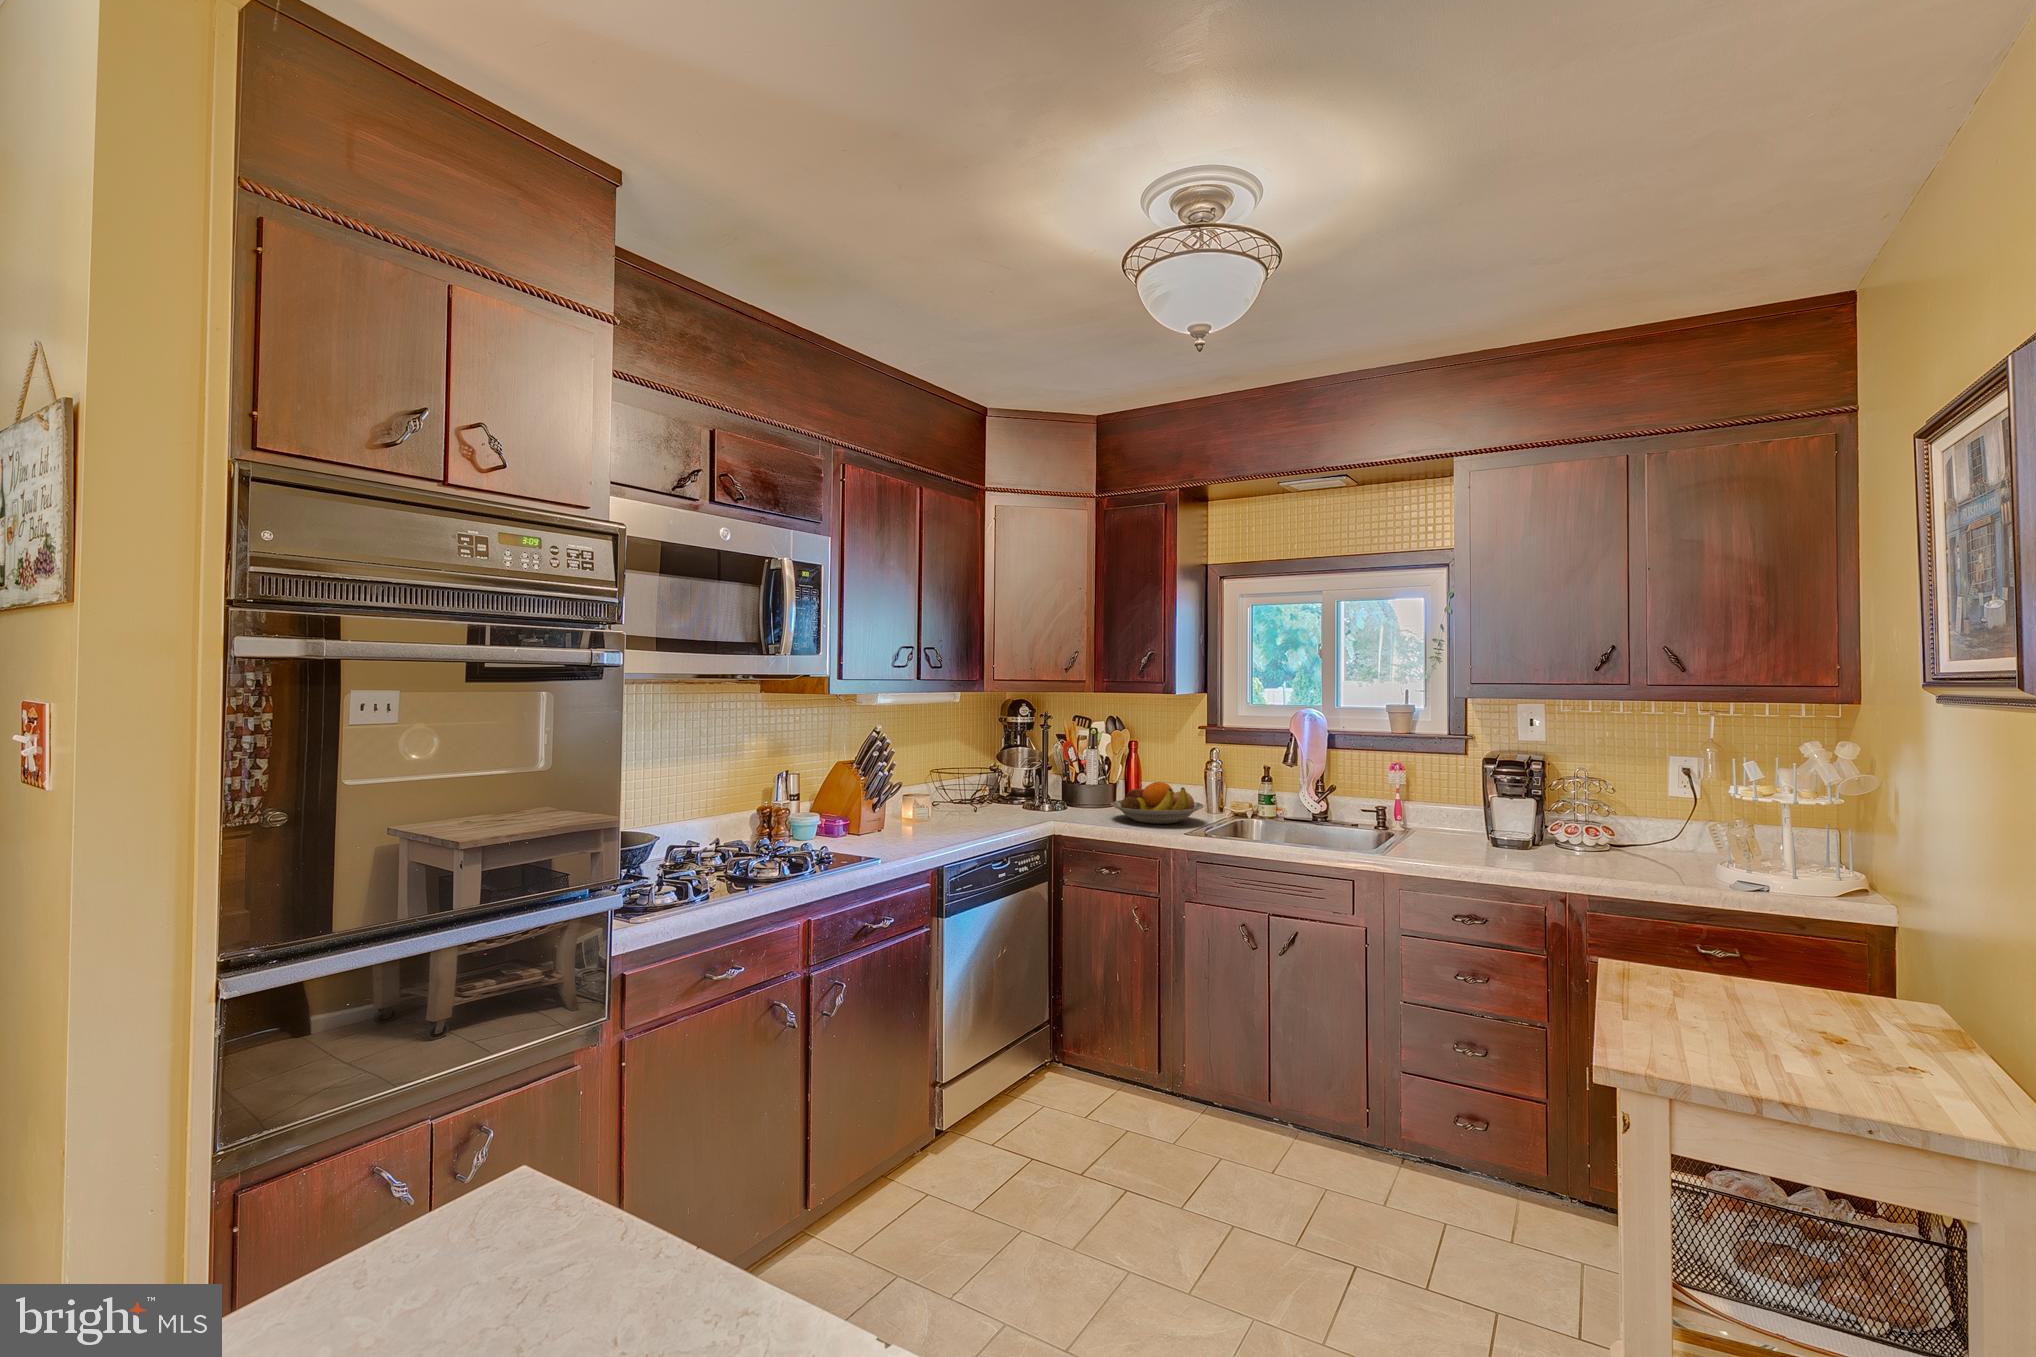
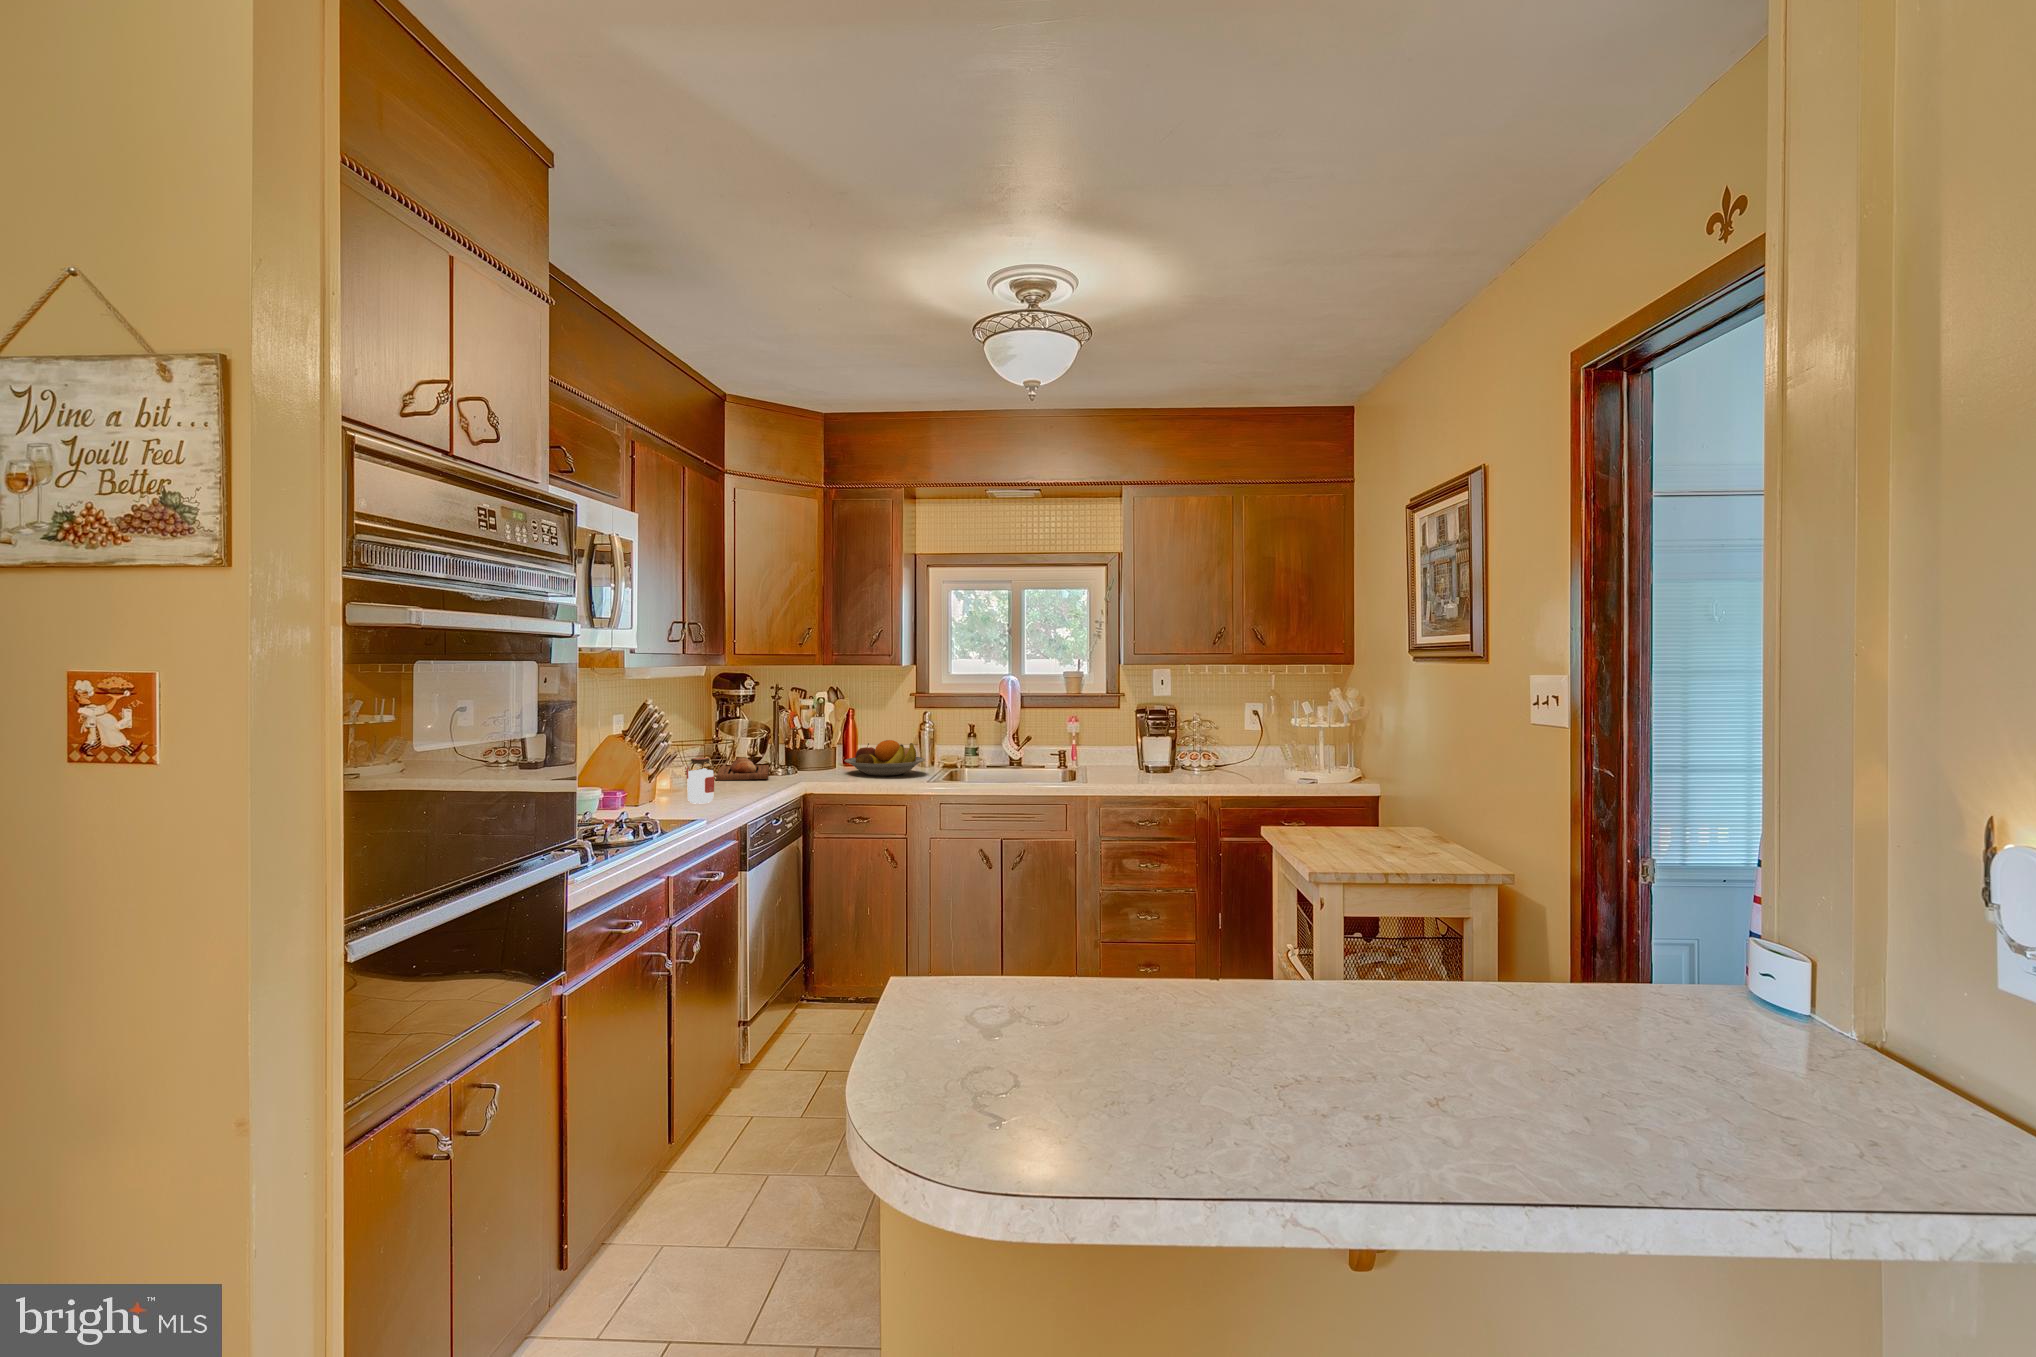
bread loaf: none [964,793,1035,819] -> present [716,758,769,780]
jar: none [890,796,920,847] -> present [686,758,714,804]

